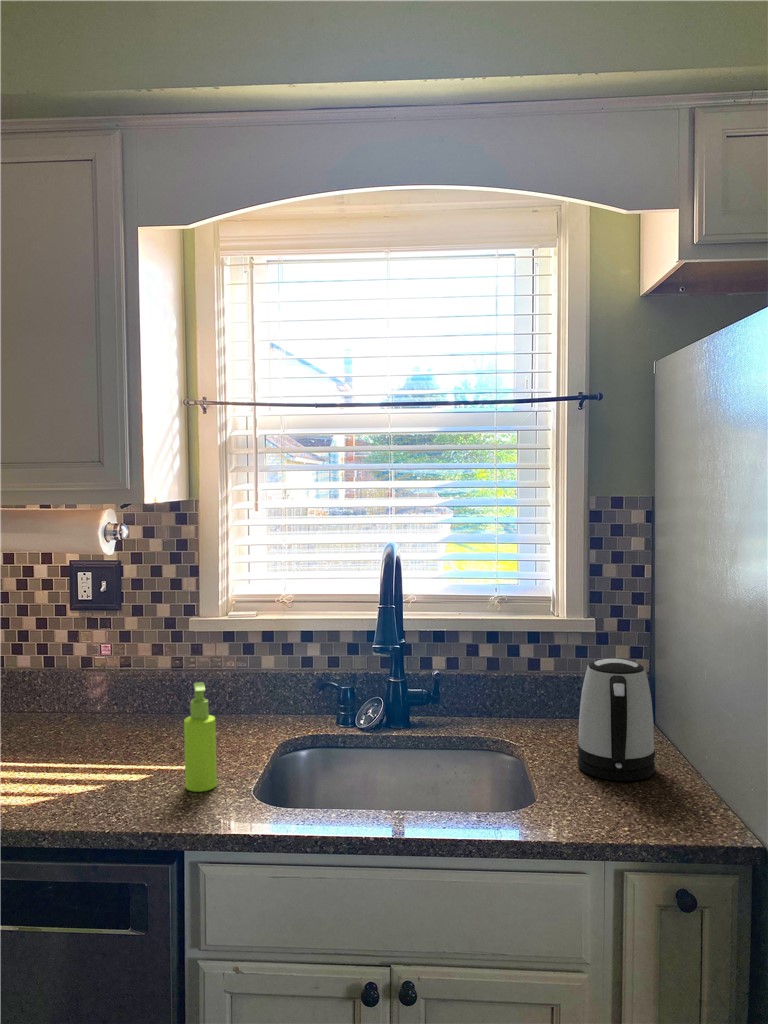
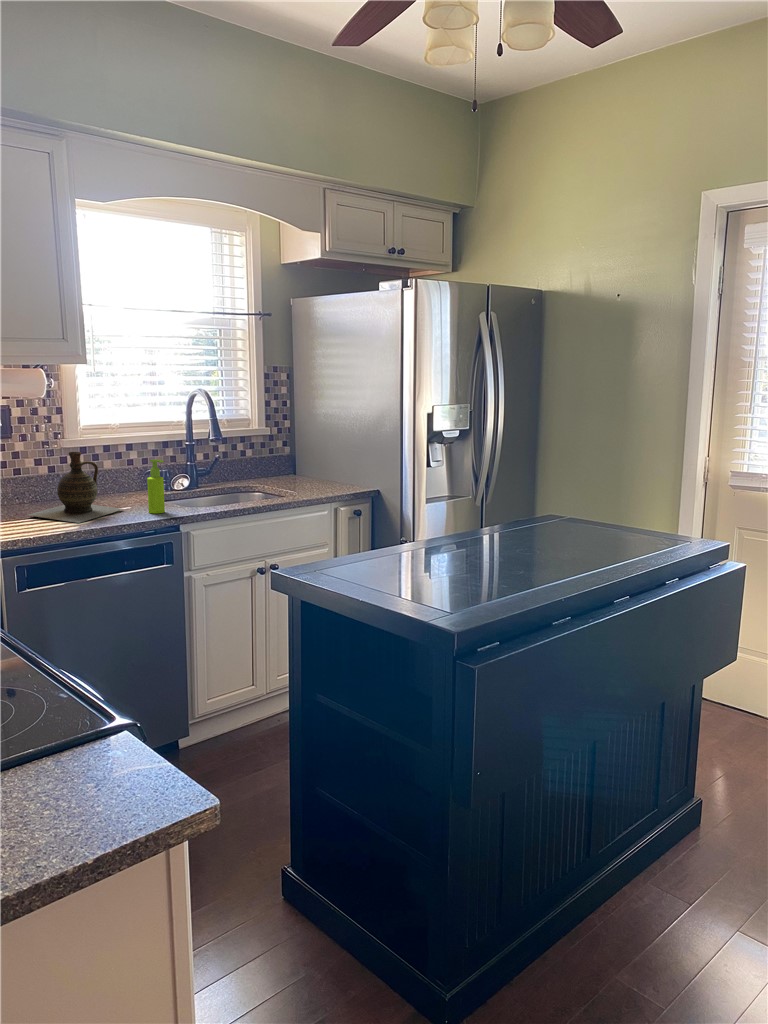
ceramic jug: none [40,649,175,787] -> present [28,452,122,523]
kettle: present [577,659,655,781] -> none [292,439,325,489]

